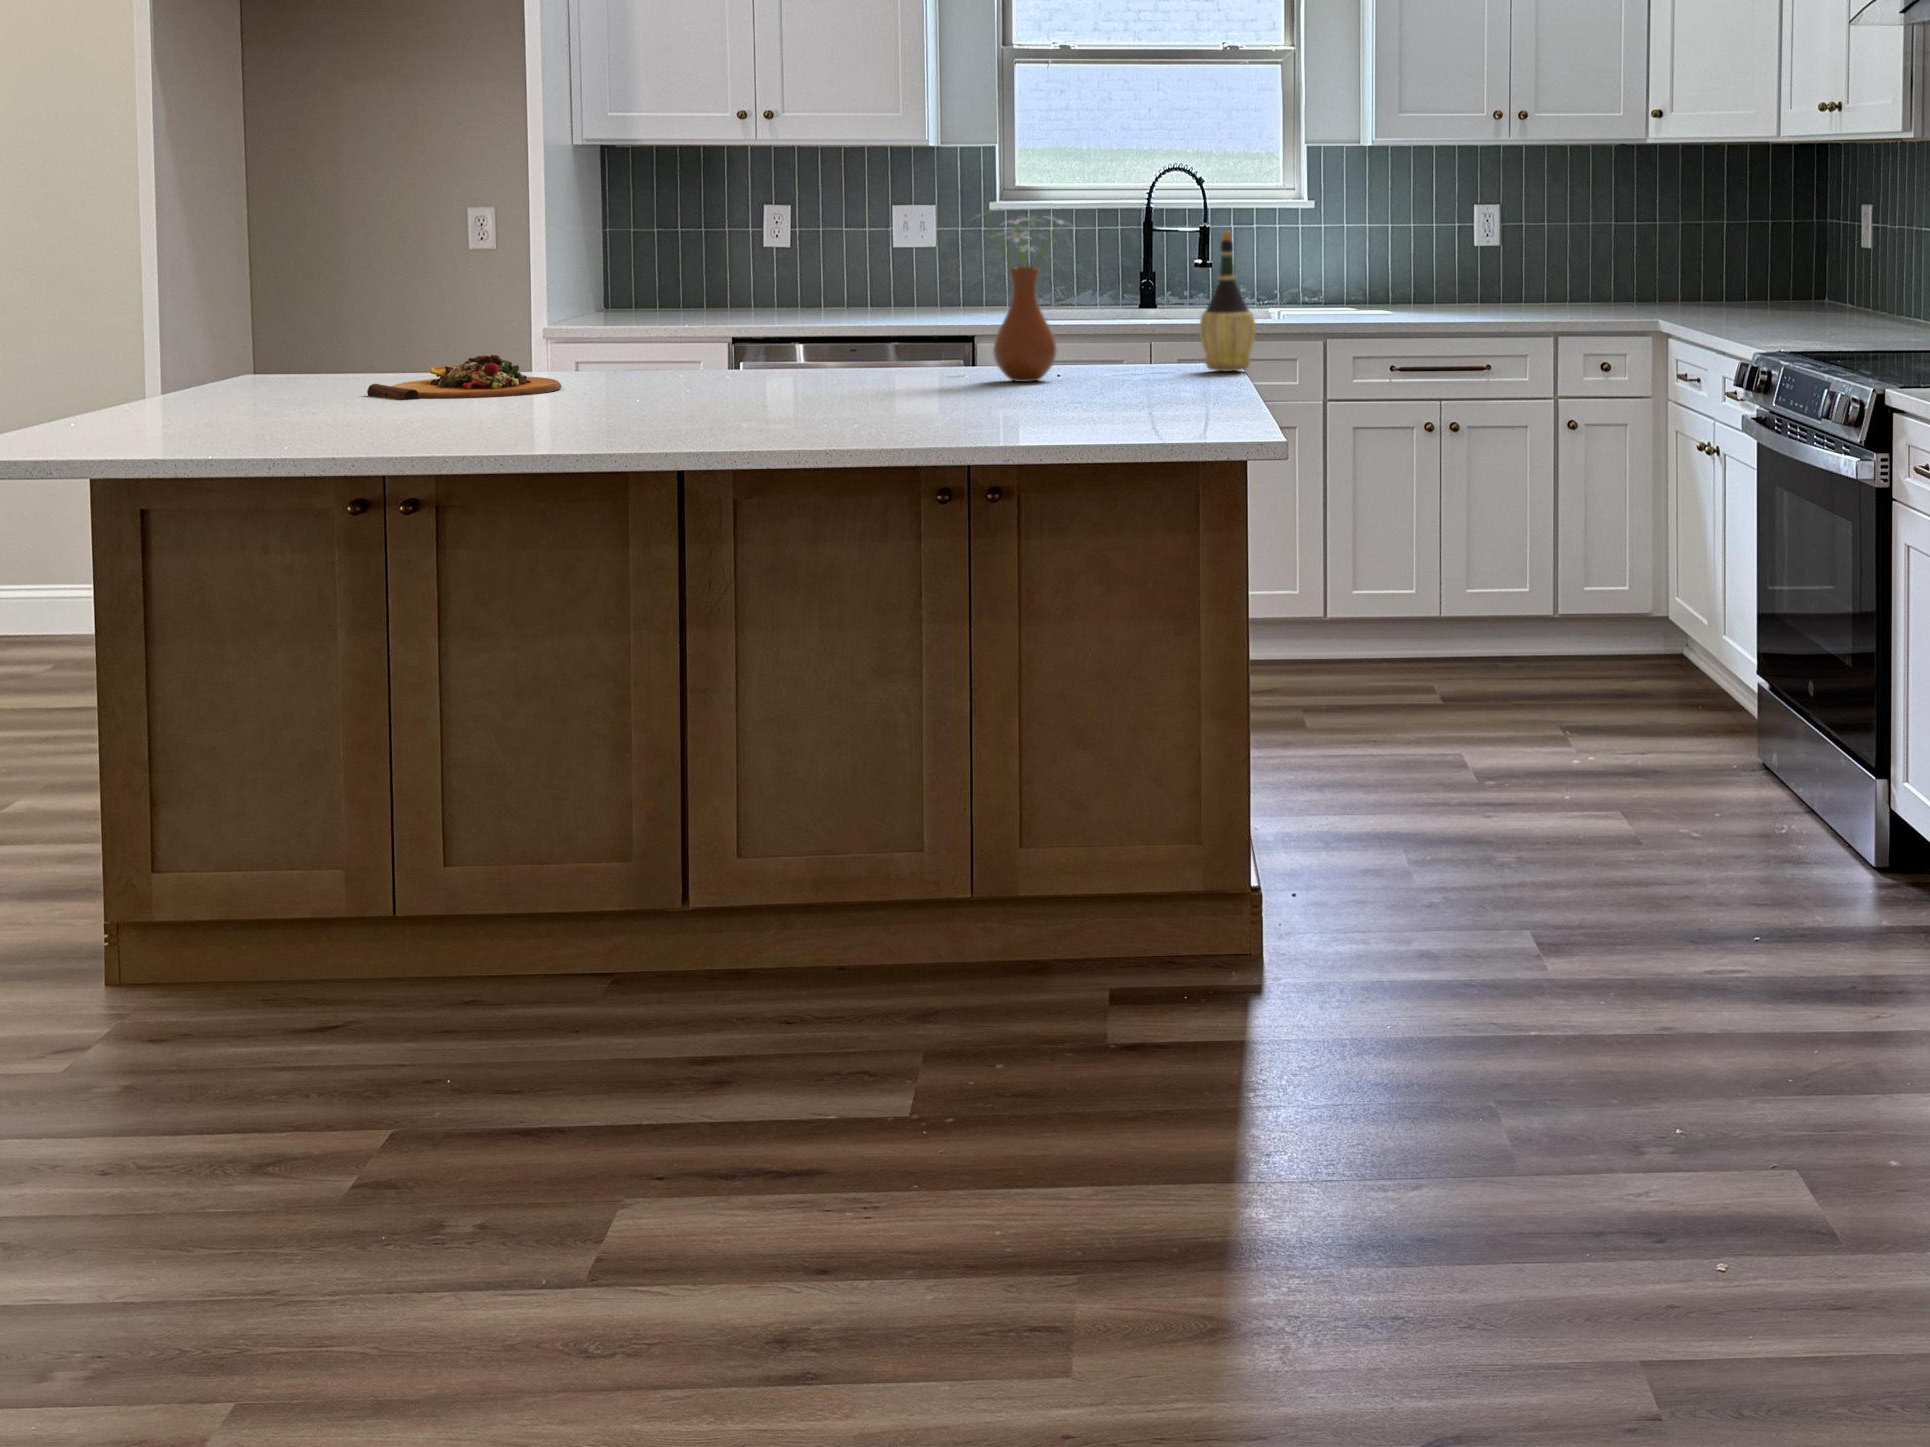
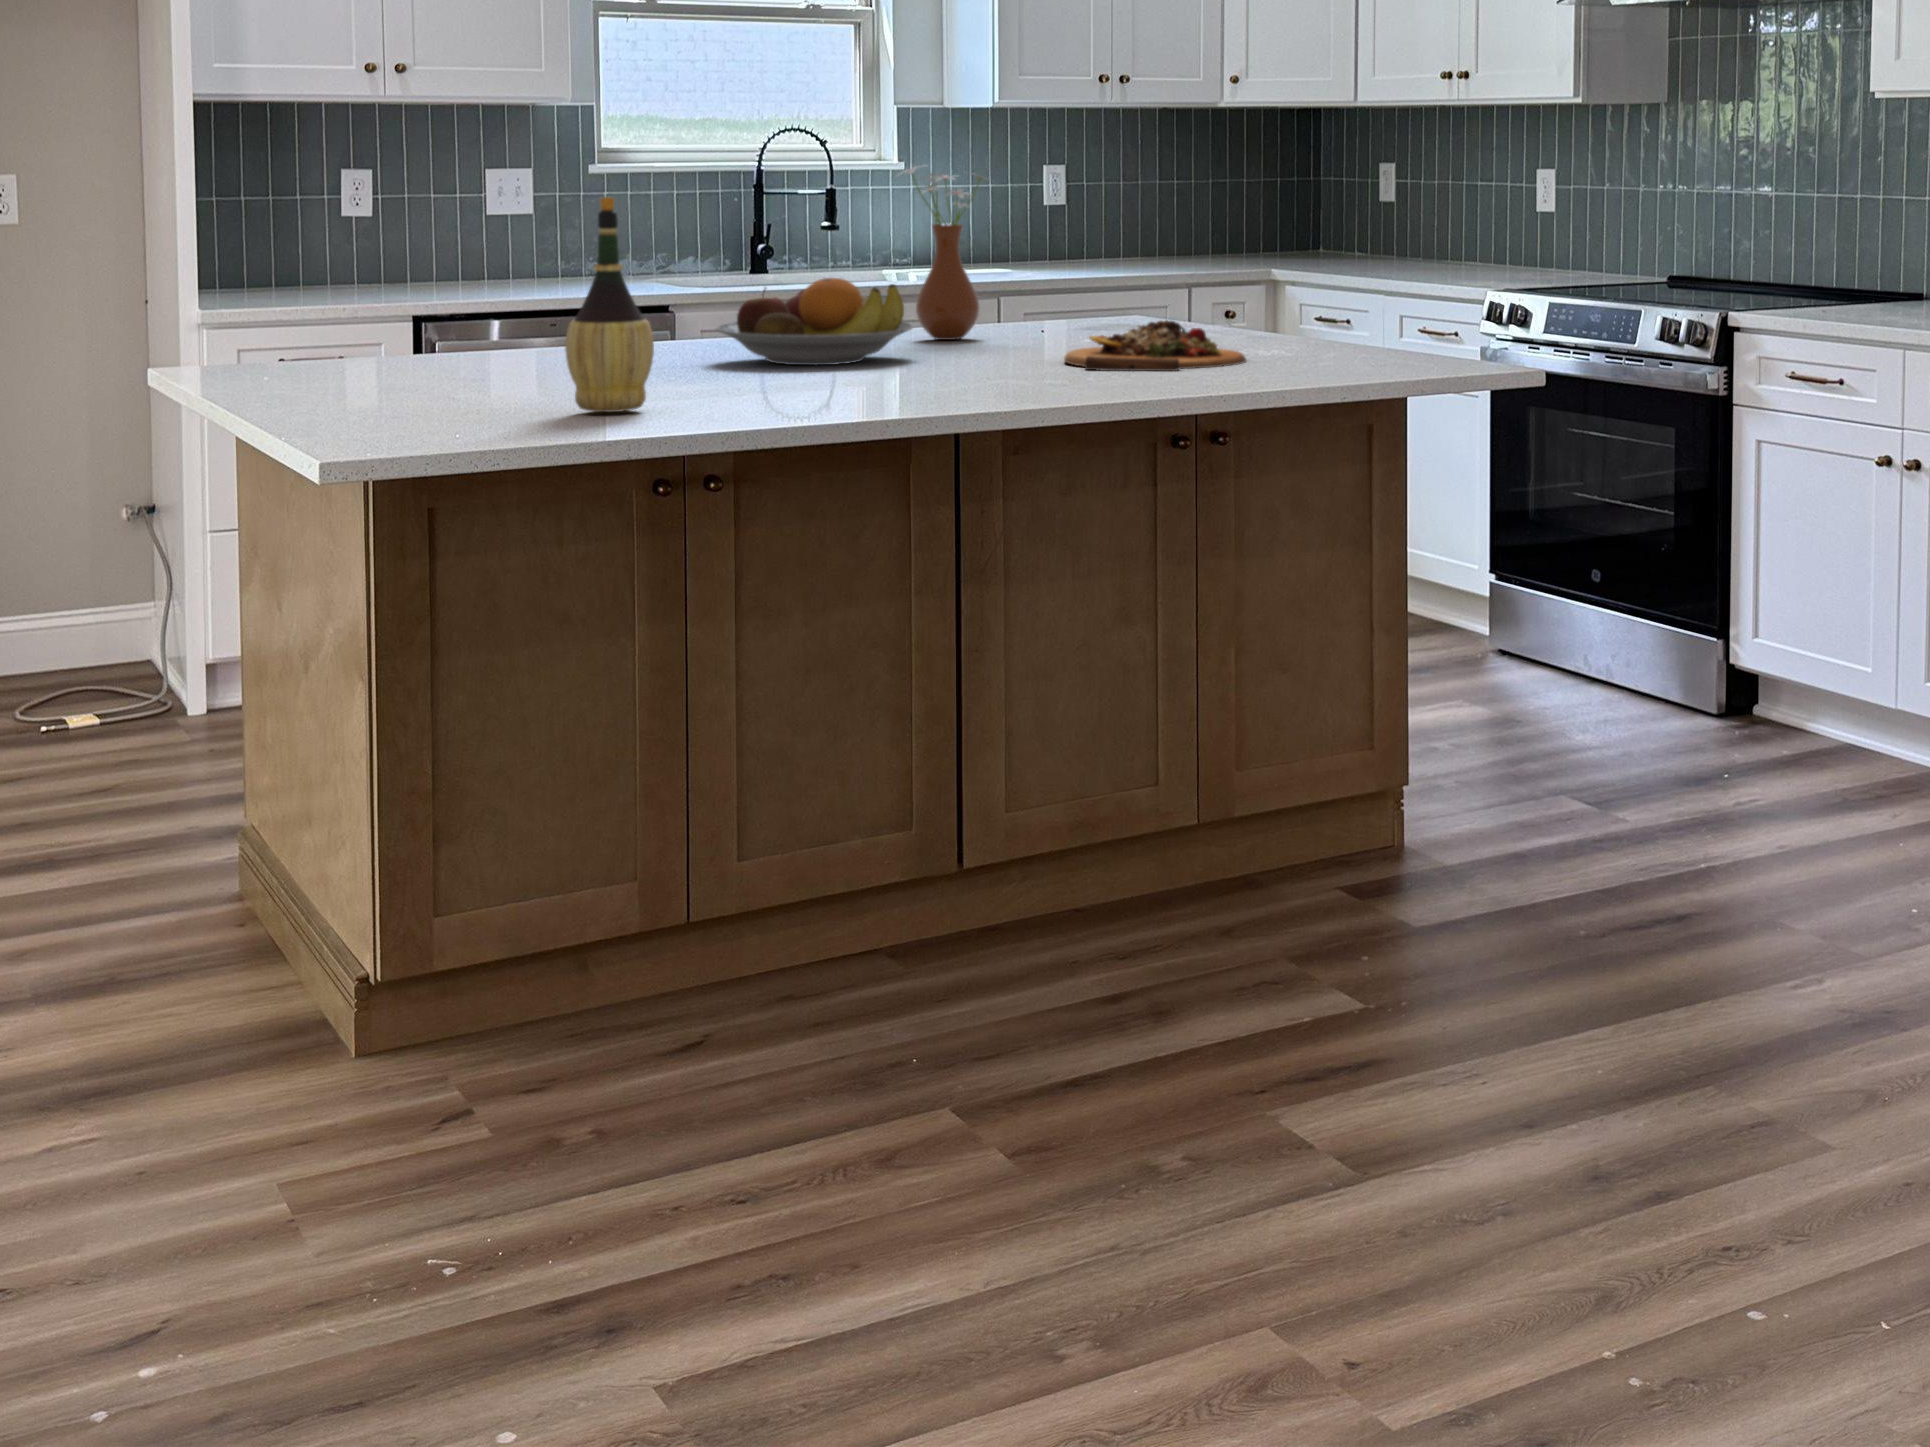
wine bottle: present [1199,232,1256,371] -> present [565,197,654,412]
fruit bowl: none [681,318,874,402] -> present [716,278,913,365]
cutting board: present [367,355,562,400] -> present [1064,320,1246,371]

